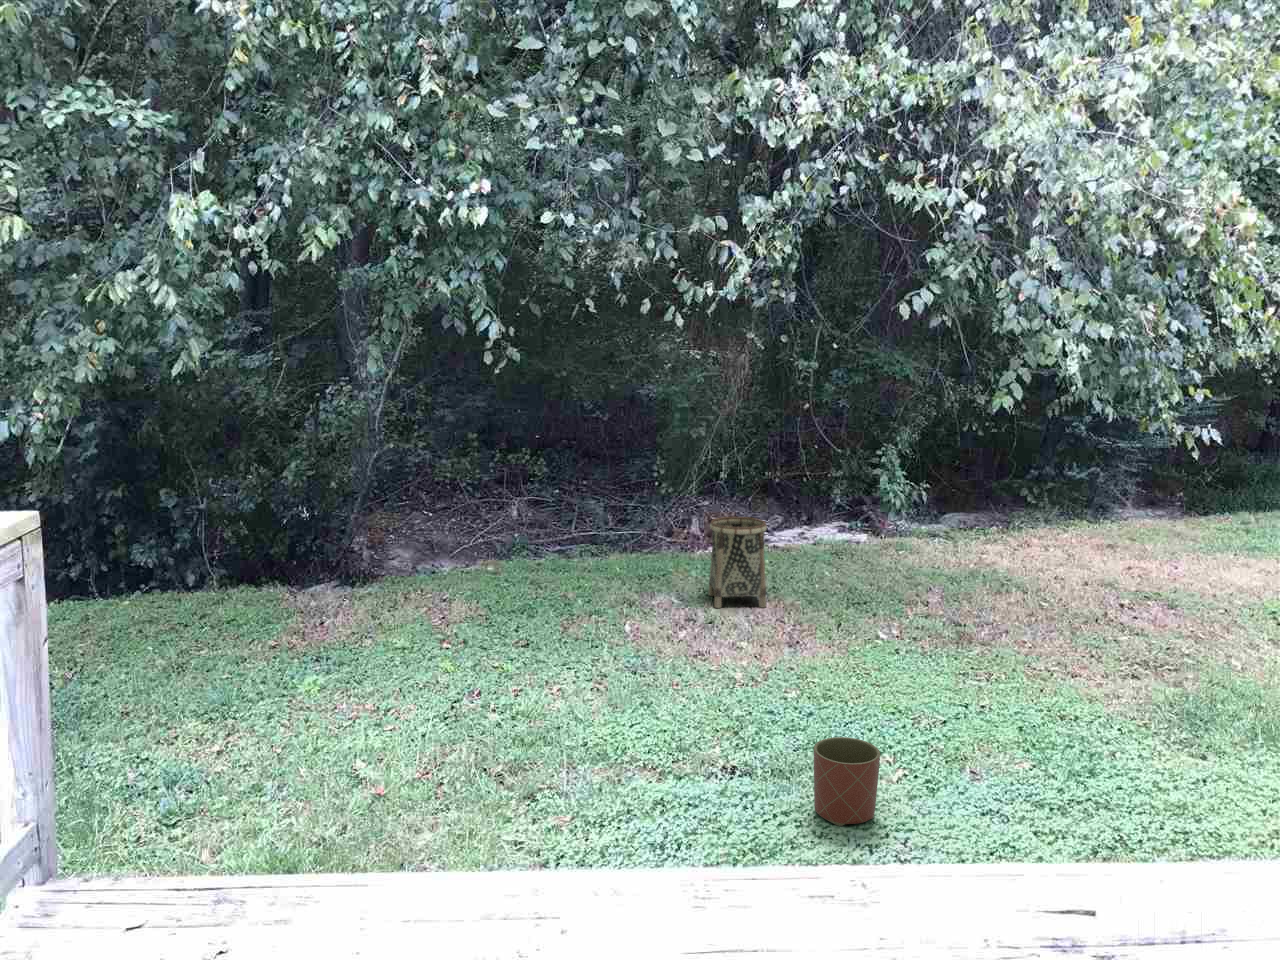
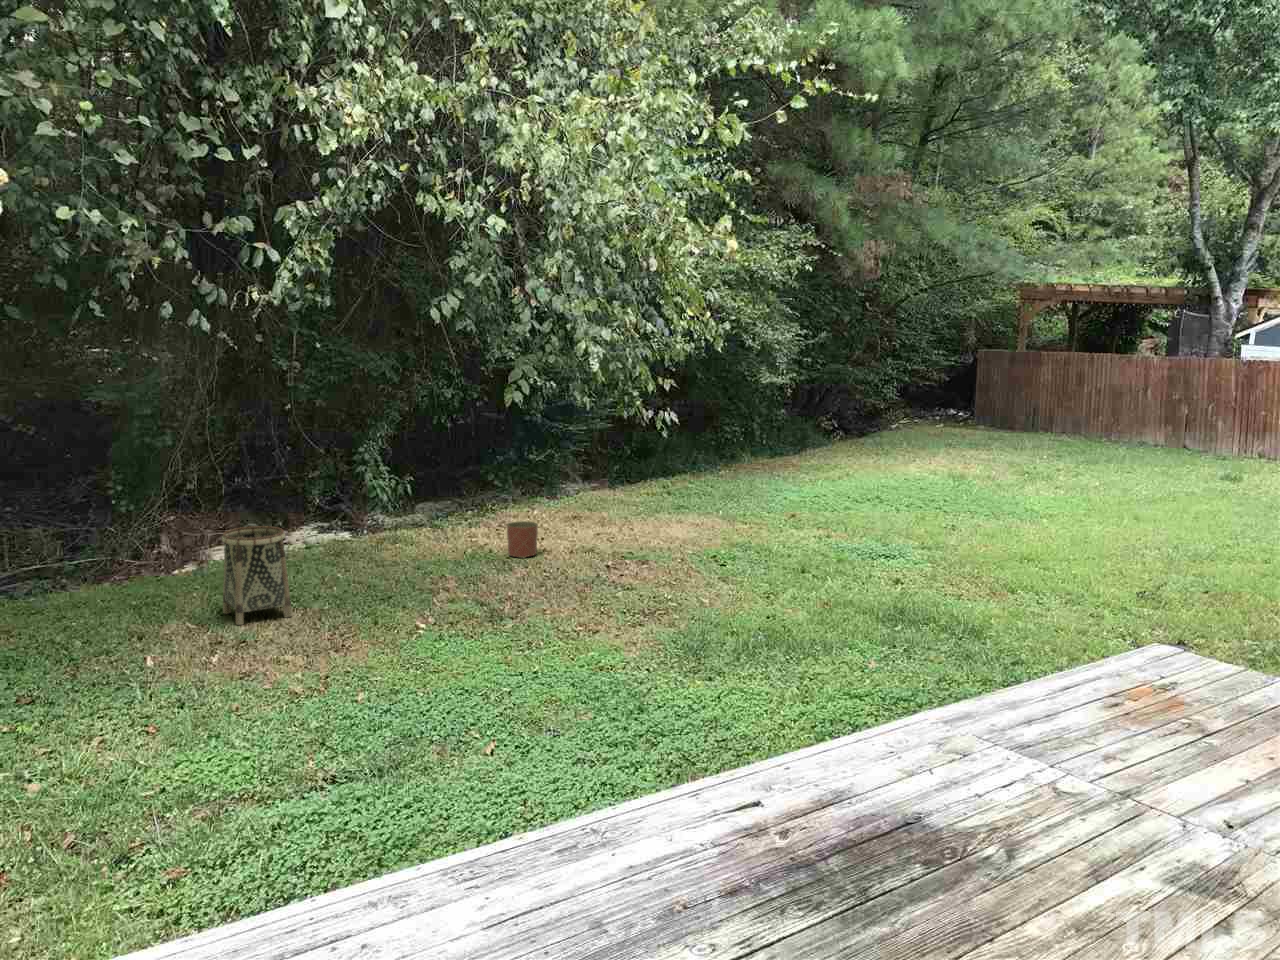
planter: present [814,737,880,826] -> present [507,521,538,558]

